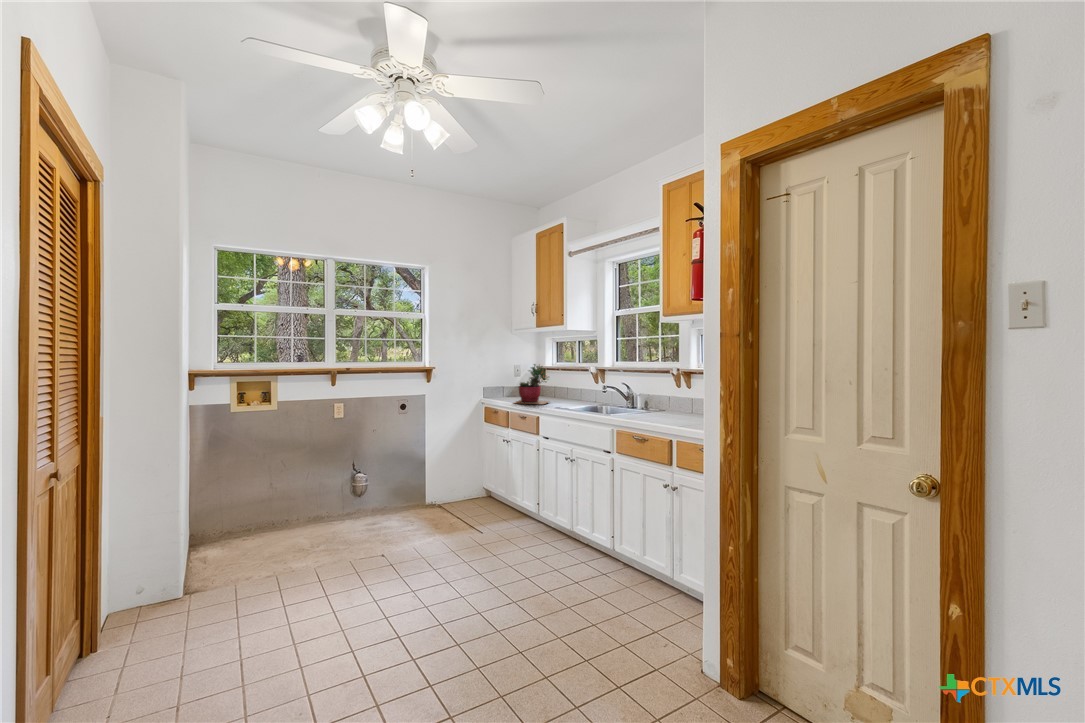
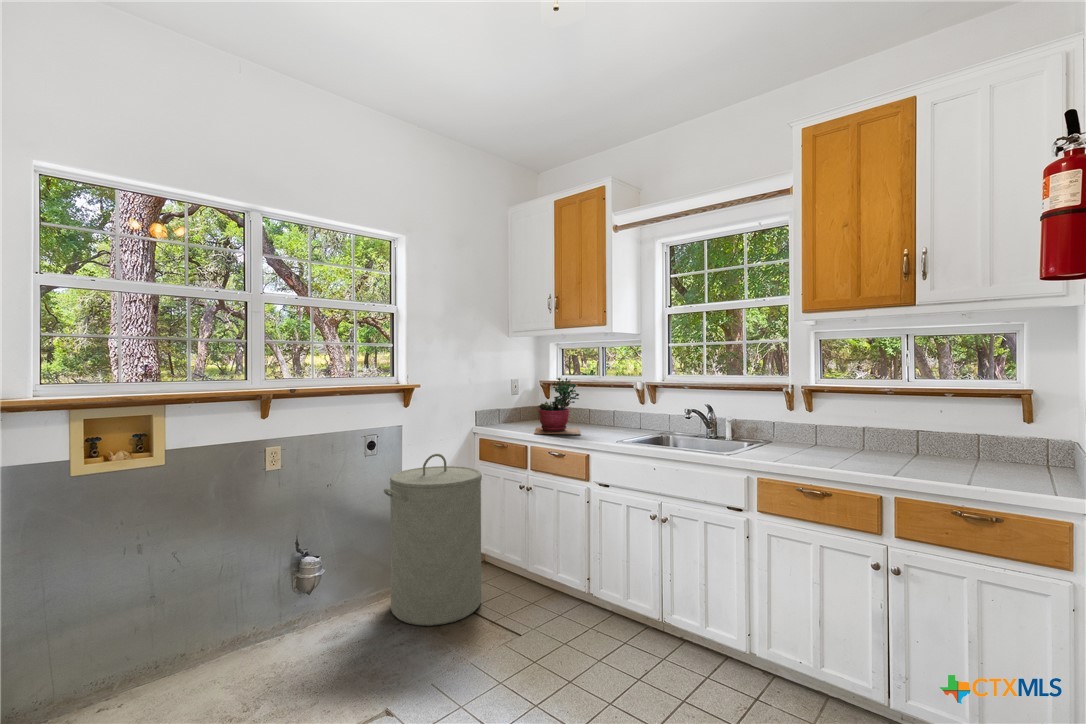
laundry hamper: none [405,414,477,524] -> present [384,454,482,626]

